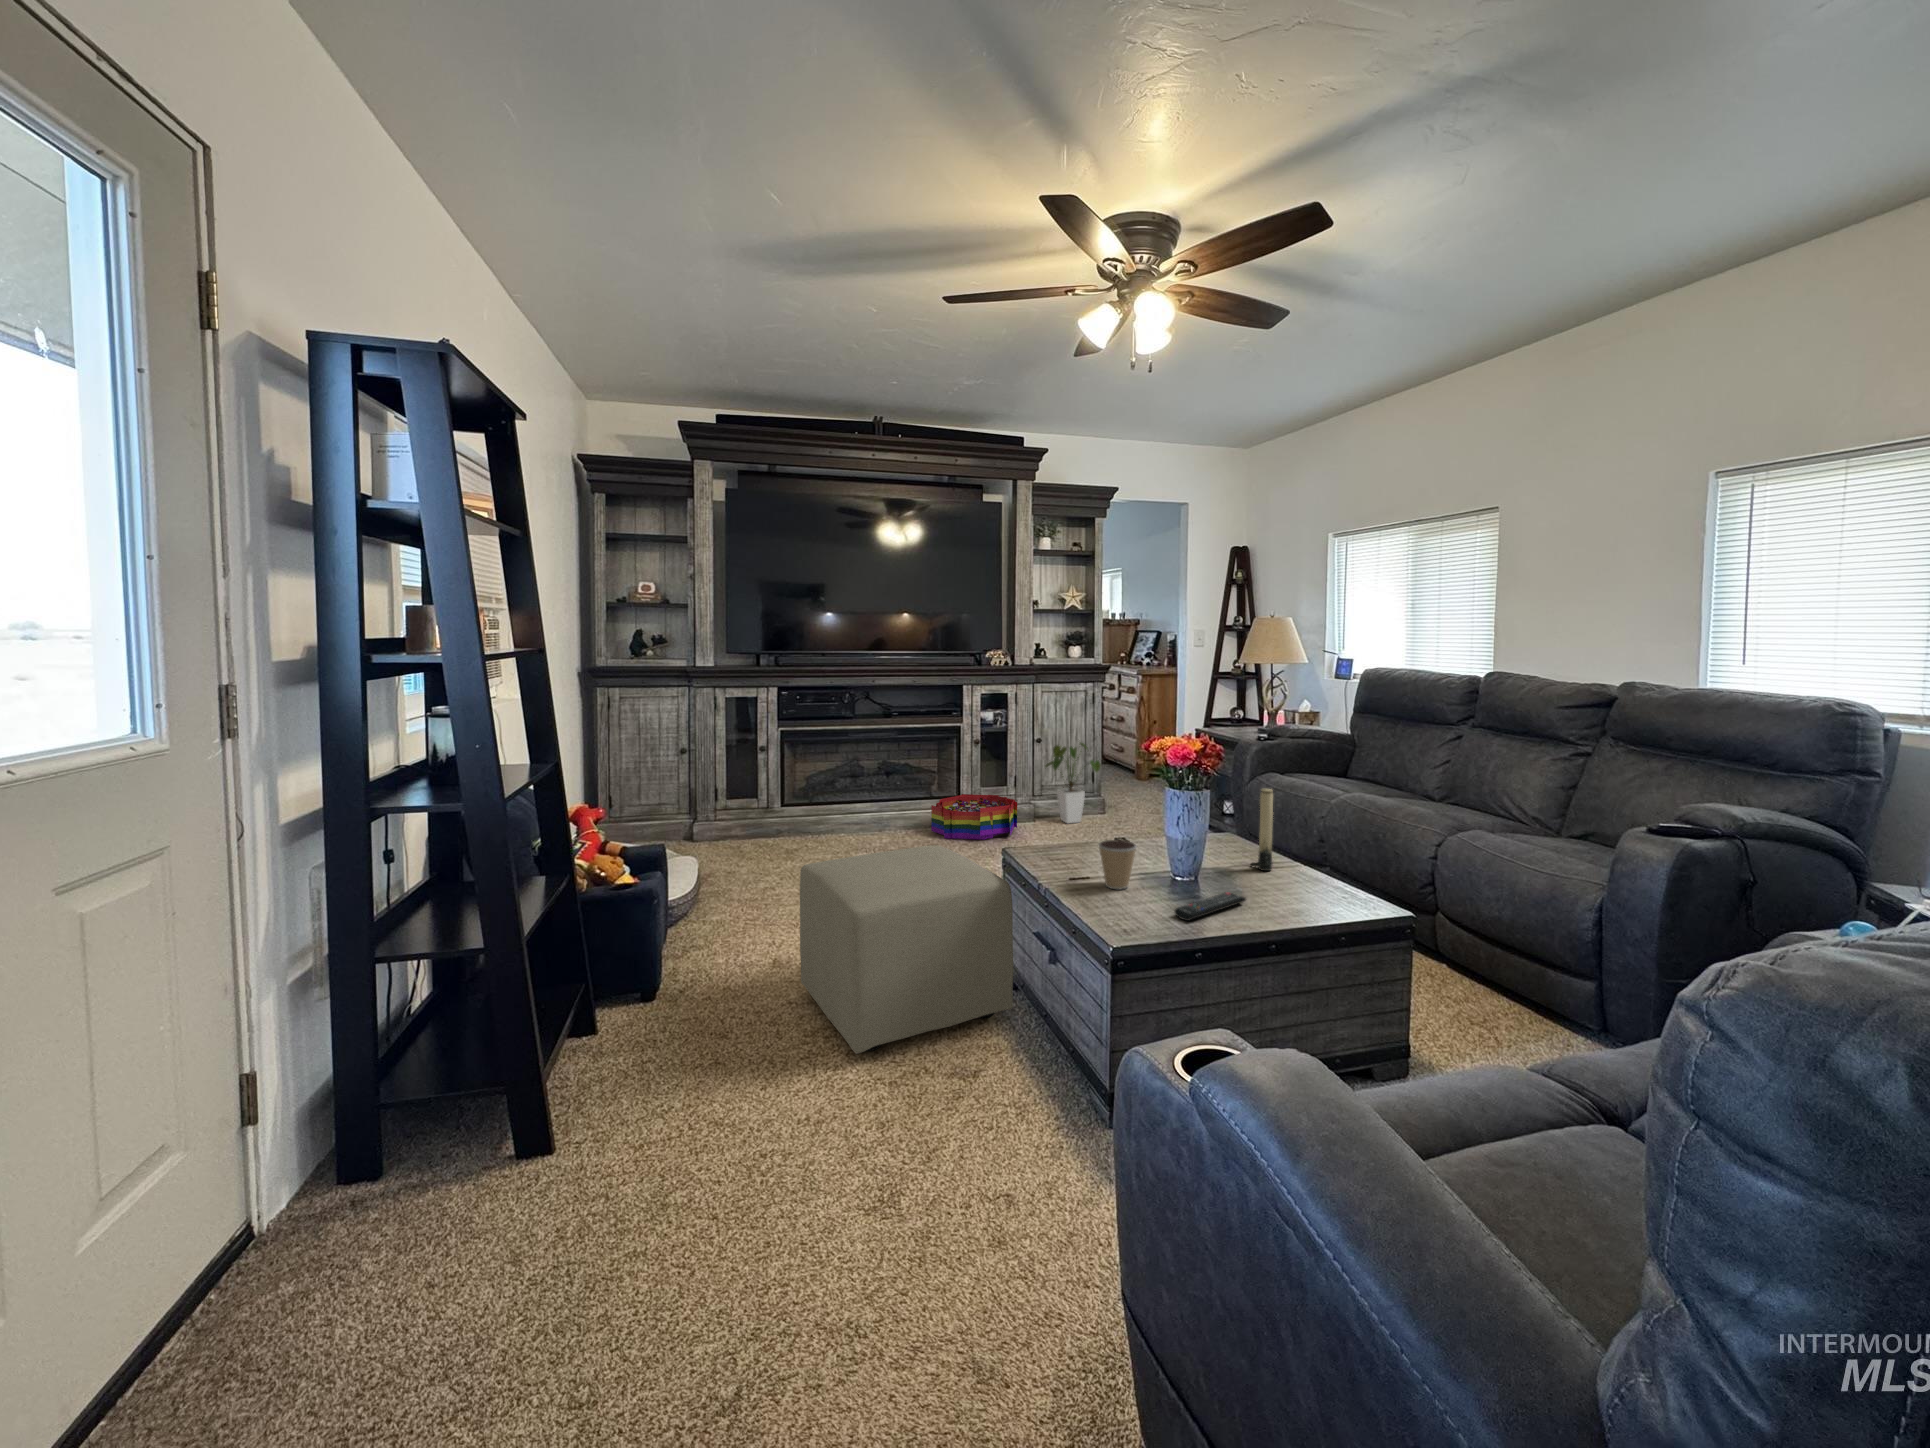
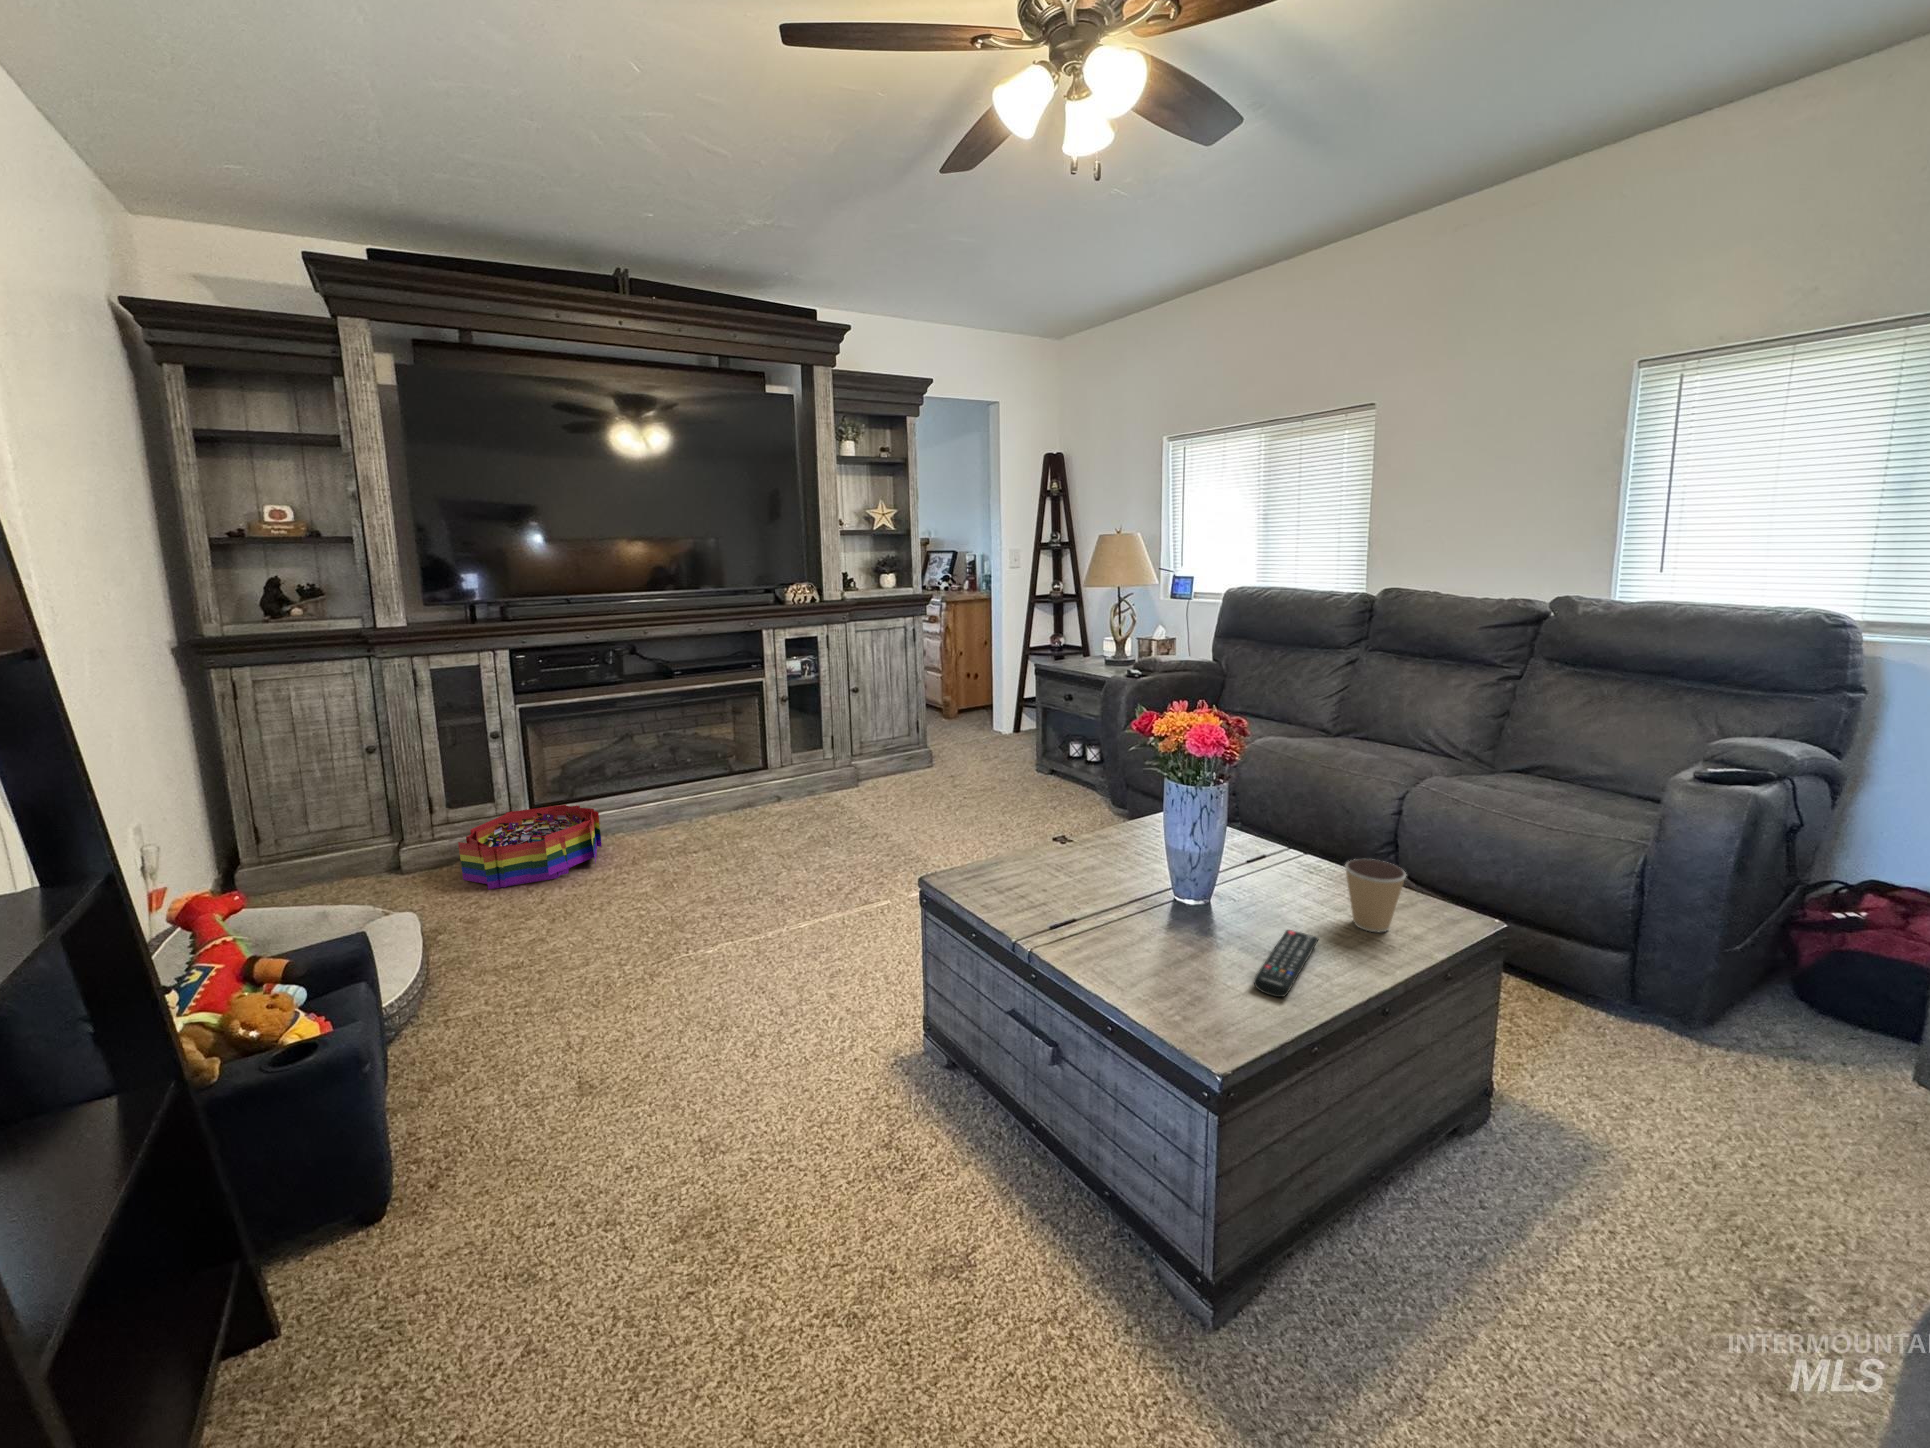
house plant: present [1045,743,1100,823] -> none [869,686,939,787]
candle: present [1251,789,1273,871] -> none [1256,768,1292,875]
storage bin: present [931,794,1017,840] -> present [458,805,602,889]
coffee cup: present [1099,840,1137,889] -> present [1345,859,1406,932]
ottoman: present [800,845,1013,1054] -> none [625,884,977,1281]

